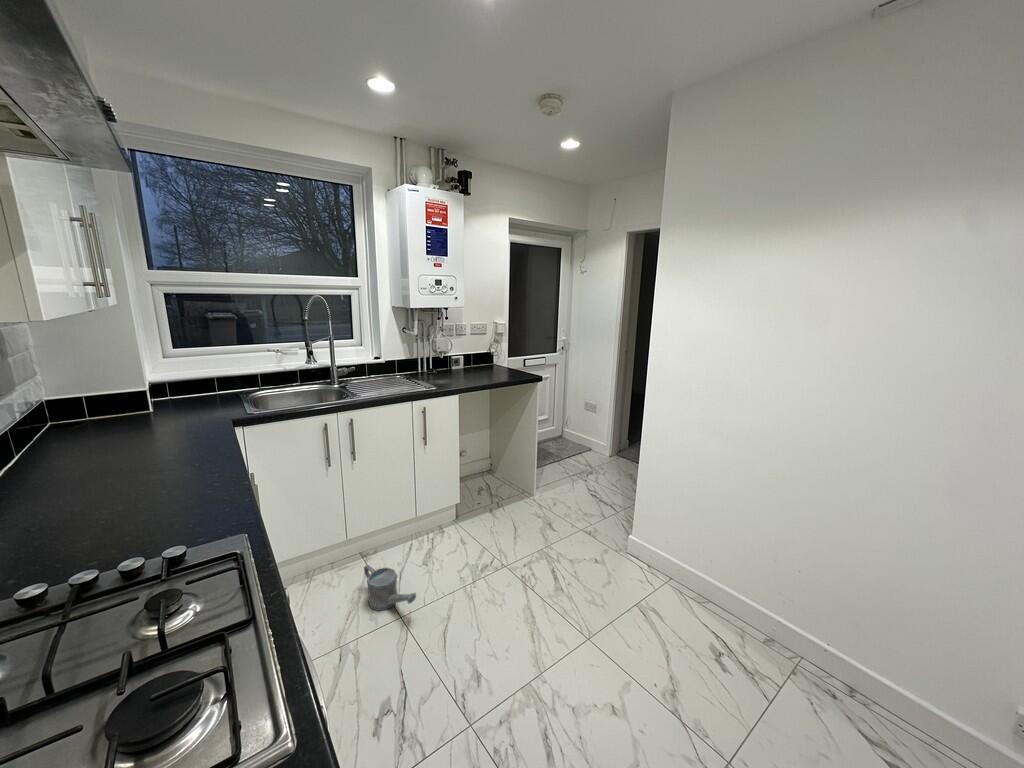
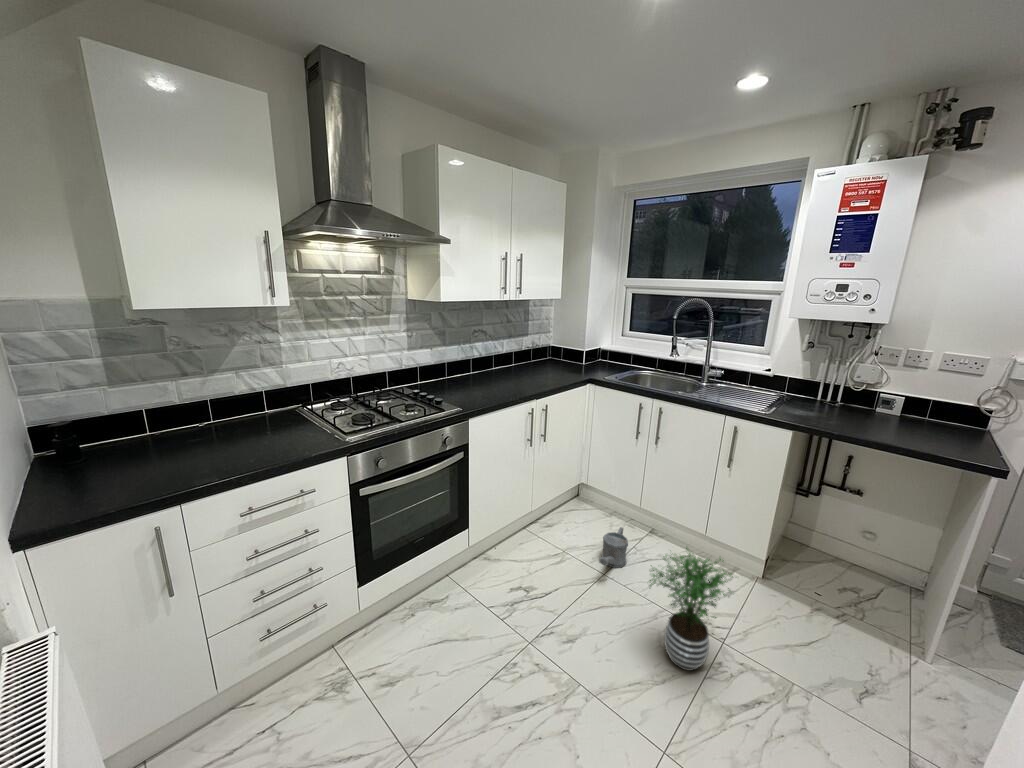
potted plant: none [484,502,552,603] -> present [650,548,733,671]

